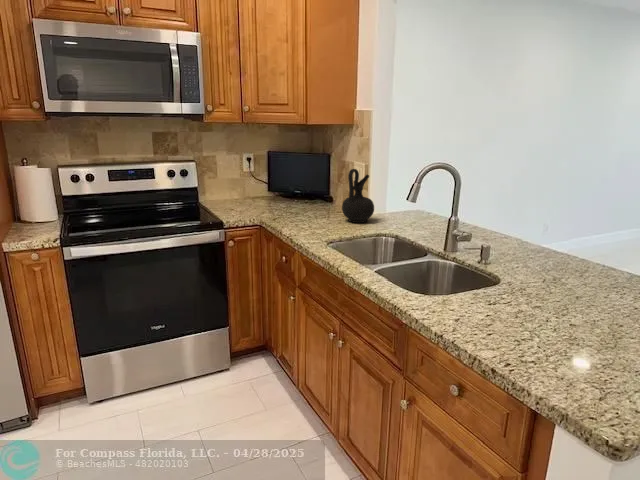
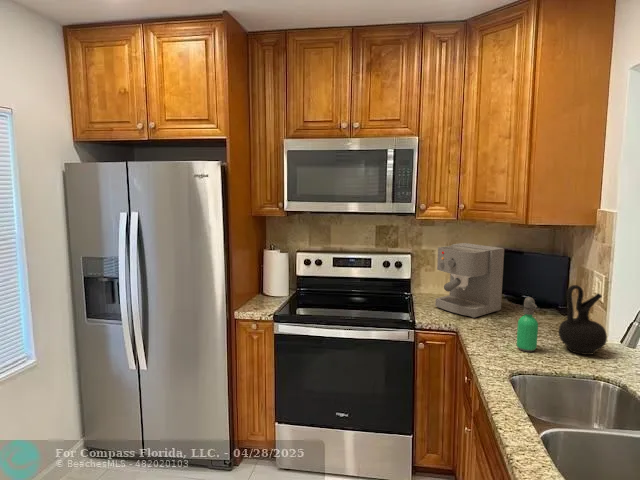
coffee maker: none [227,146,284,213] -> present [435,243,504,318]
soap dispenser: none [316,182,332,227] -> present [517,297,538,352]

